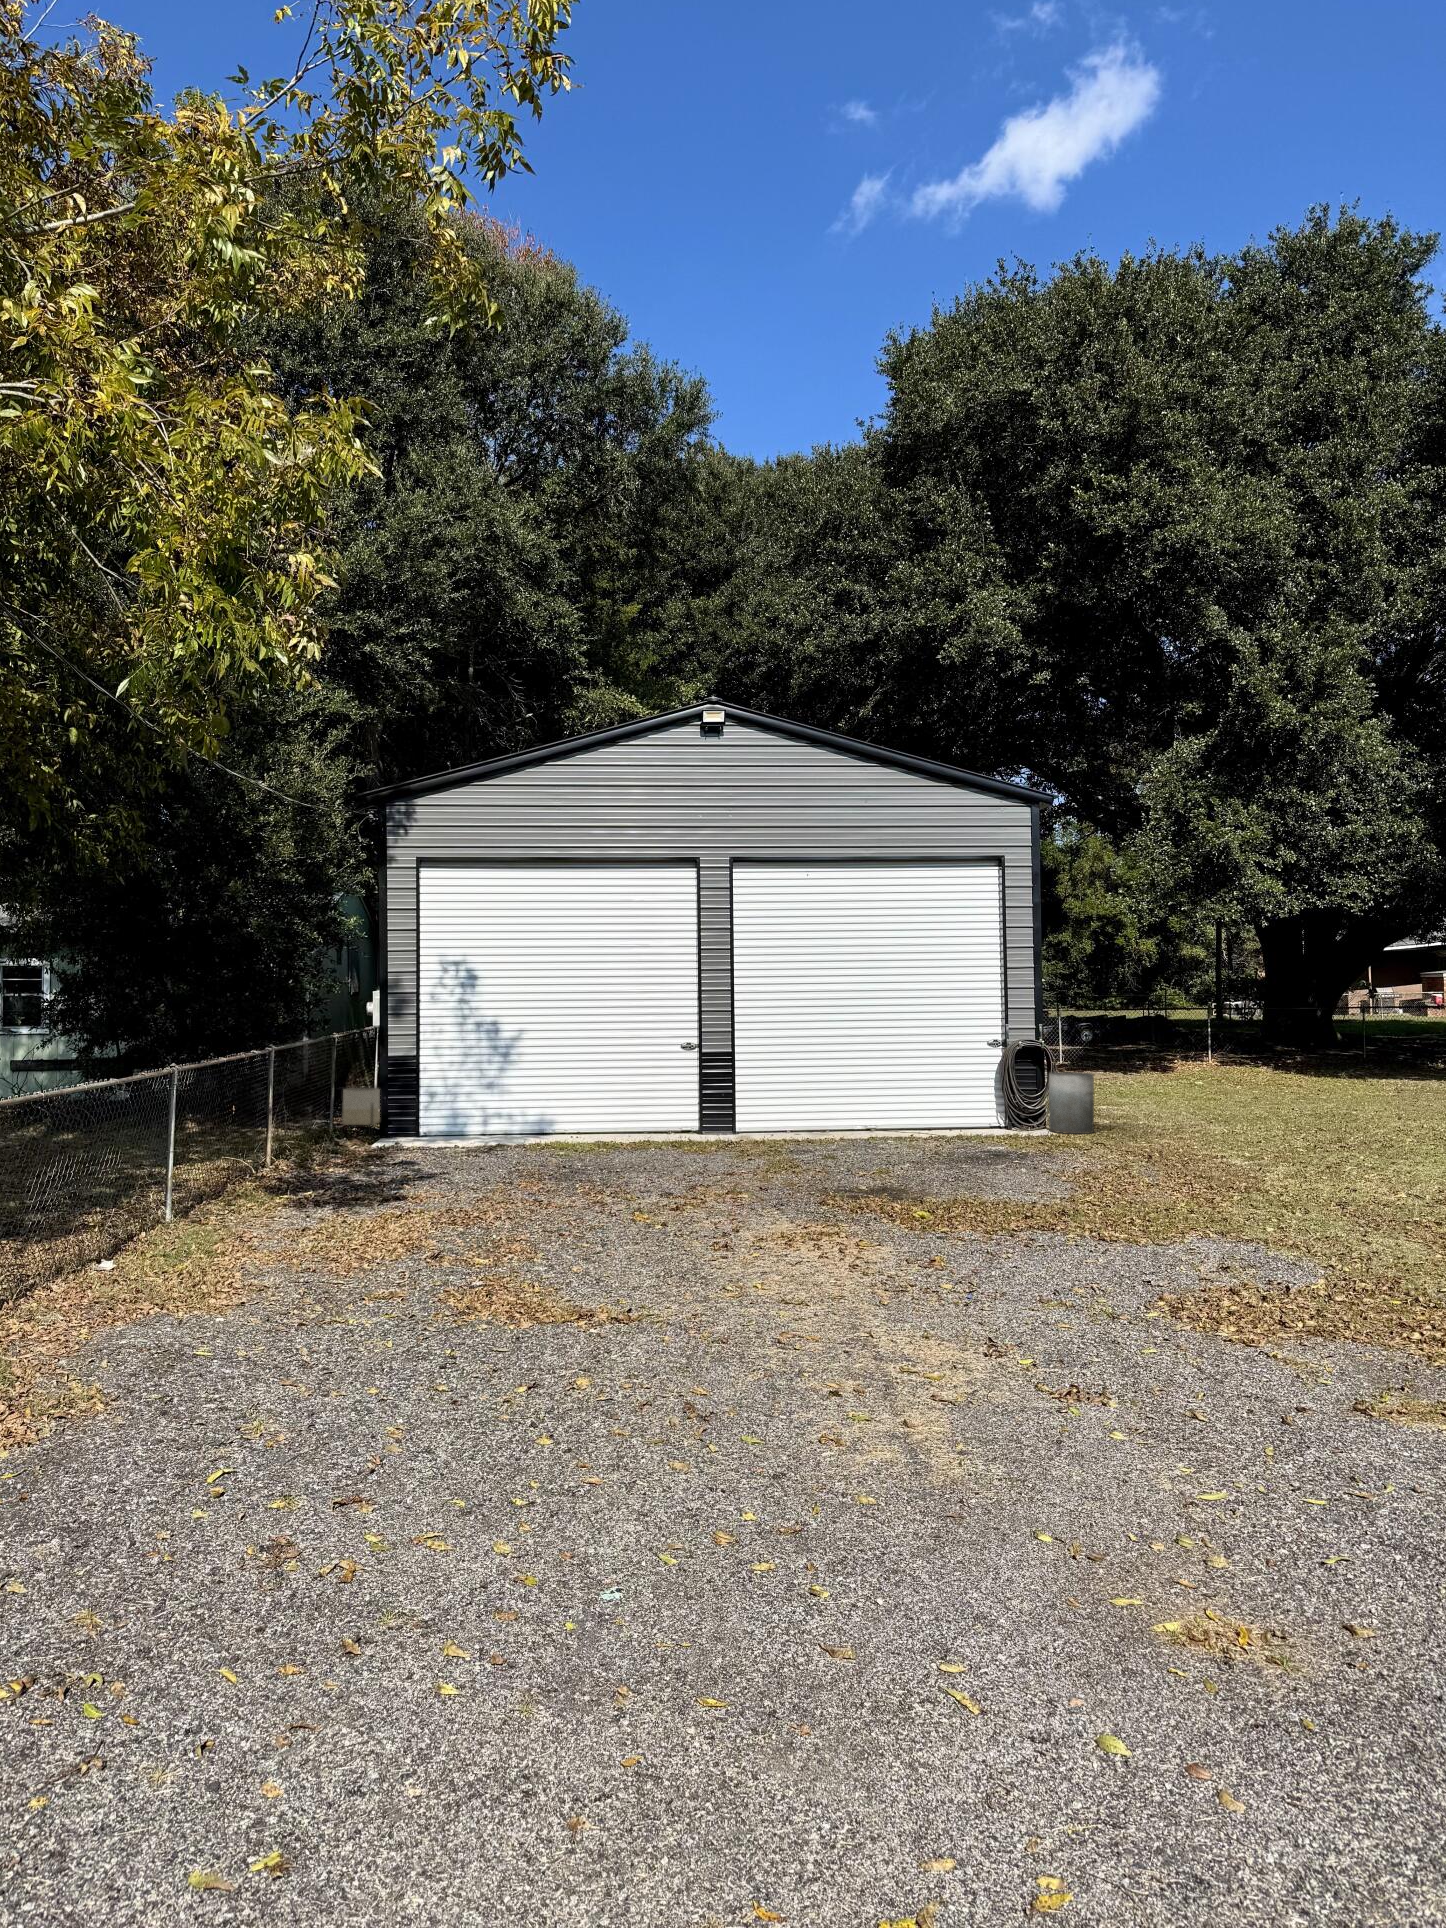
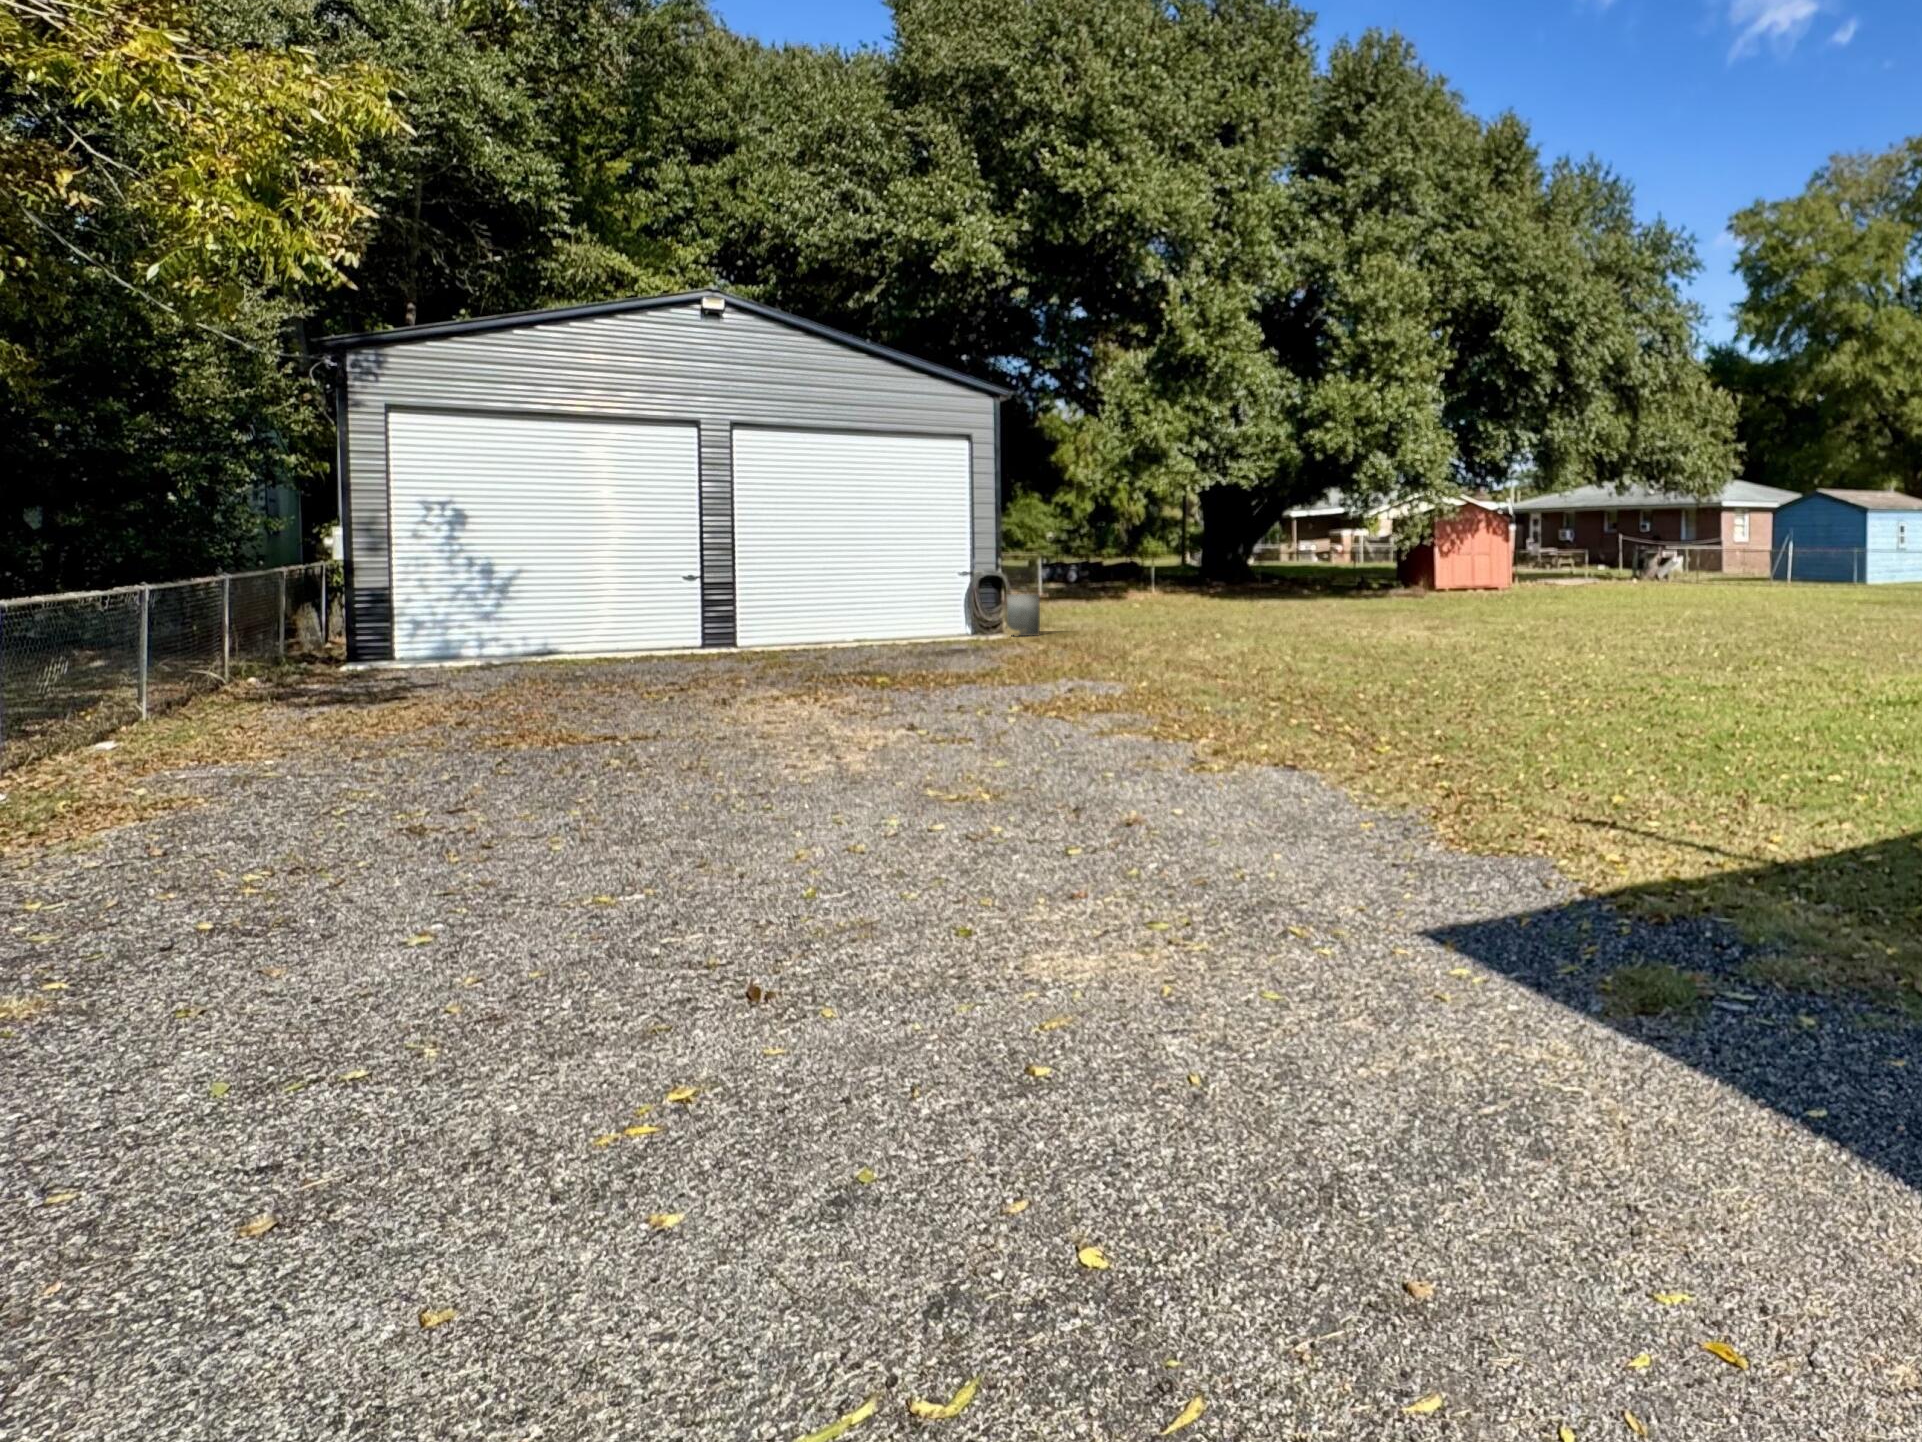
planter: present [341,1088,380,1129] -> none [300,618,348,665]

